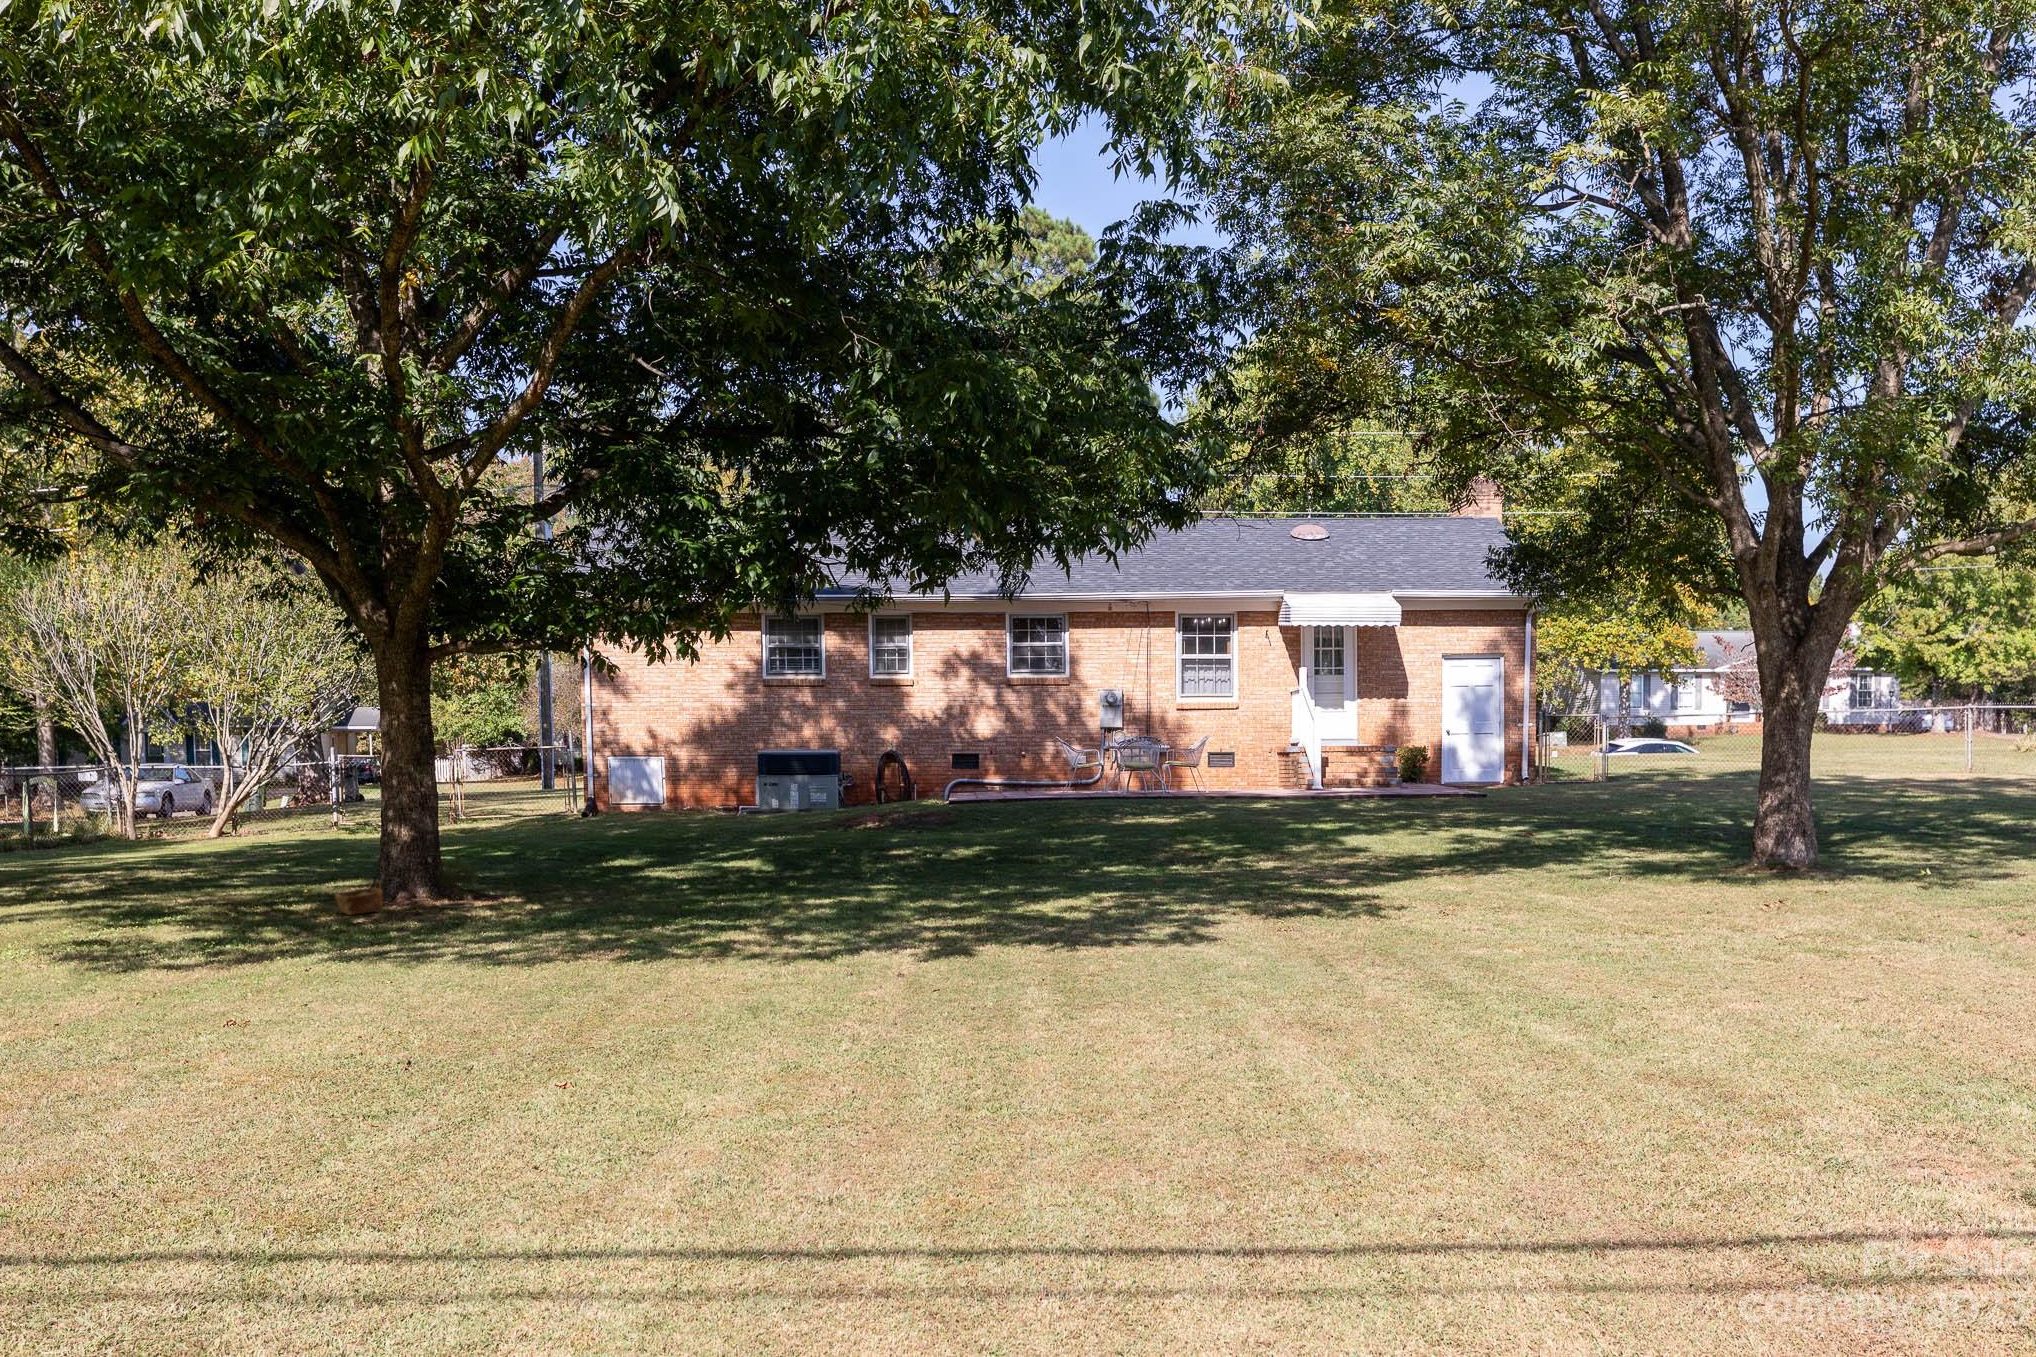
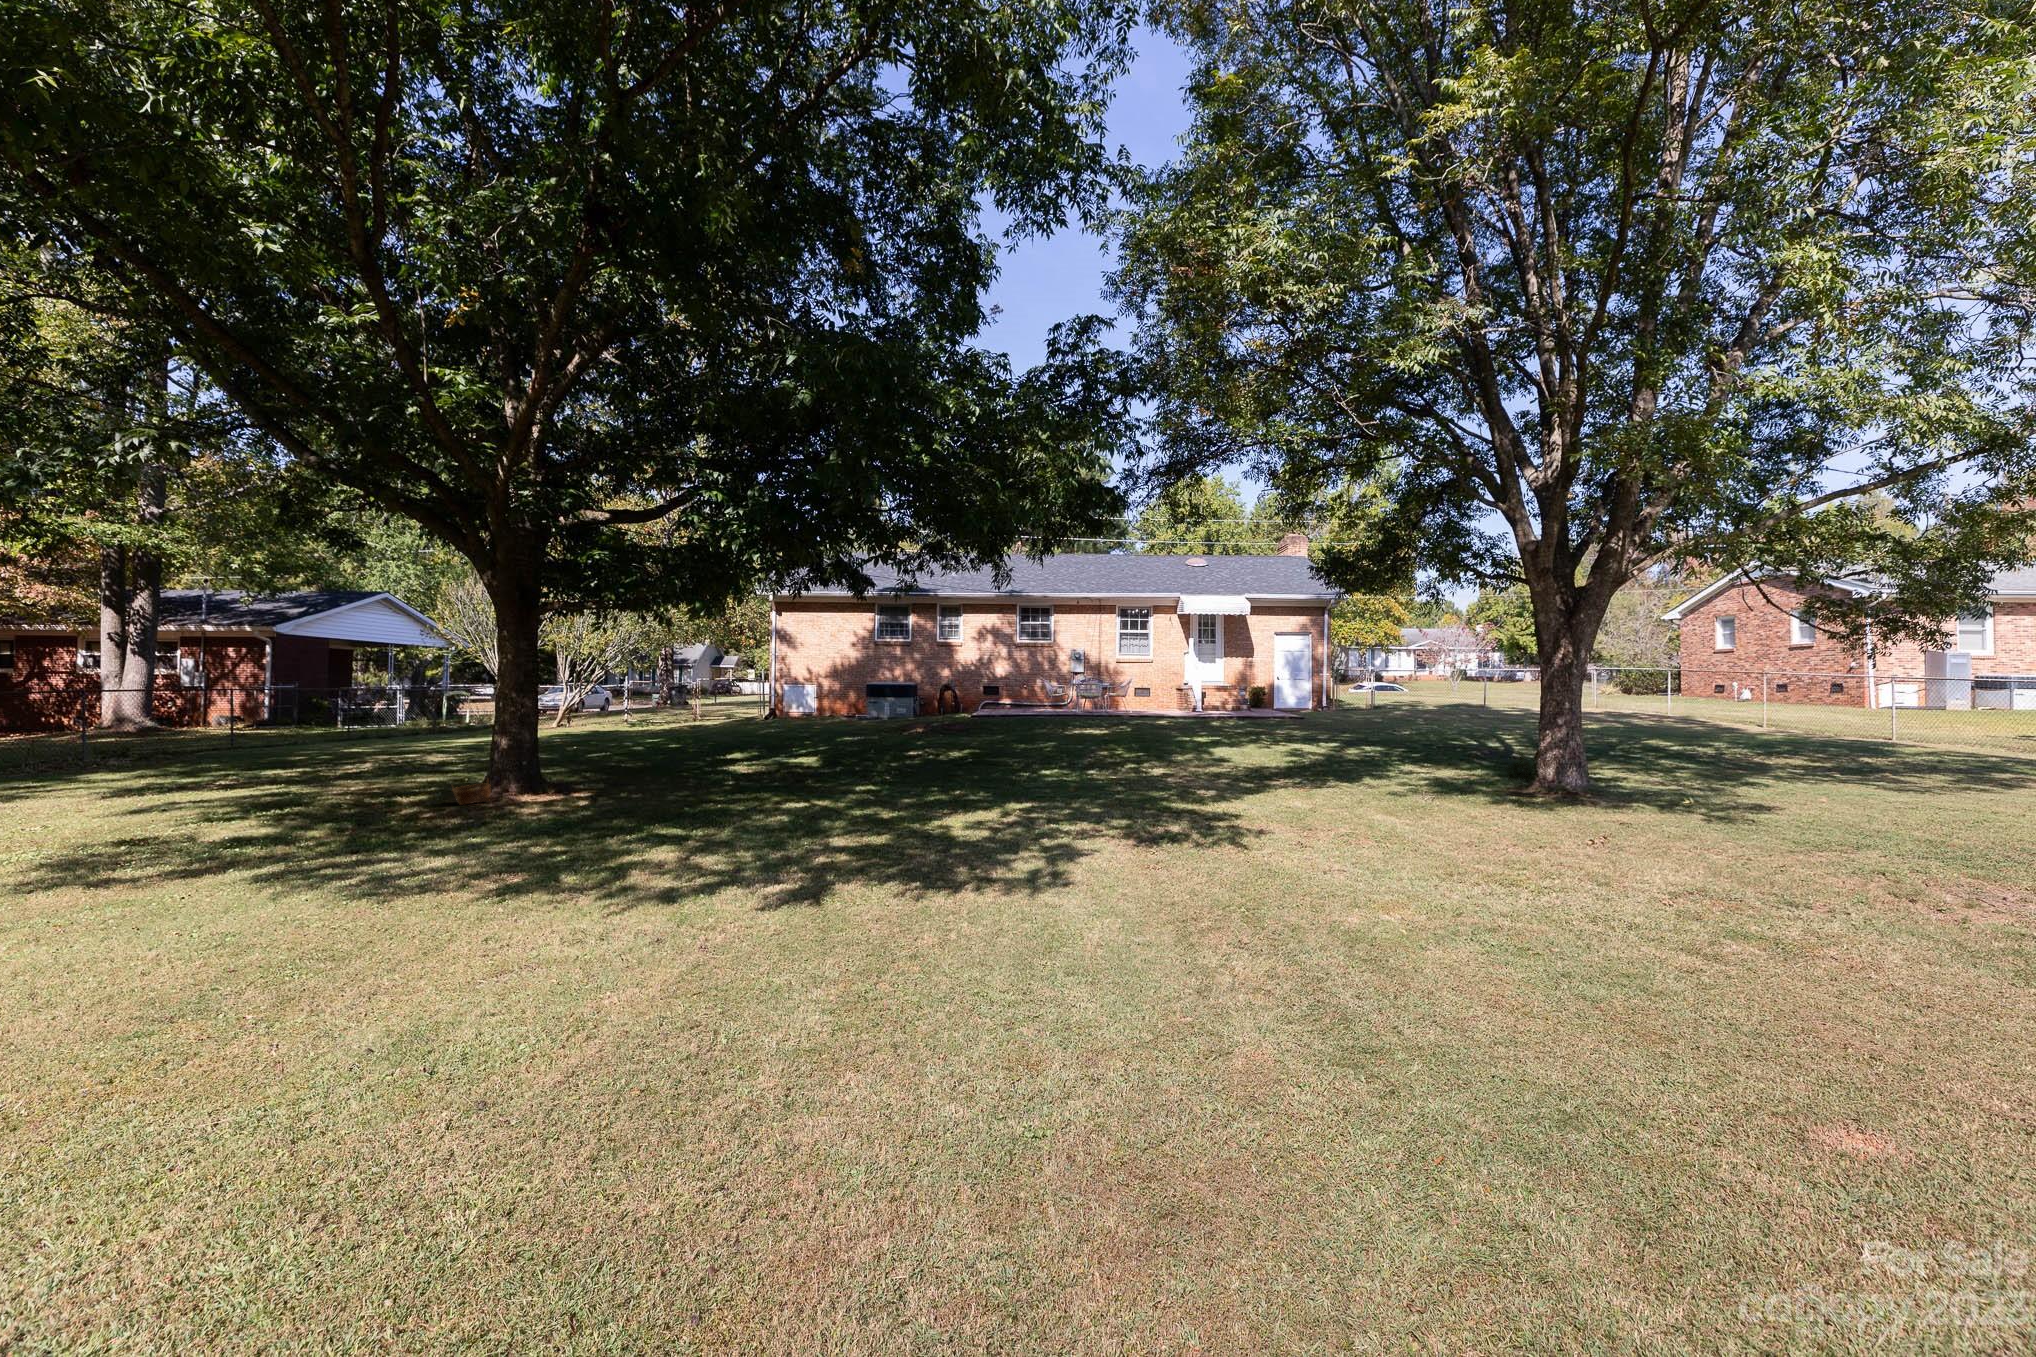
potted tree: present [439,846,478,908] -> present [1505,753,1536,797]

